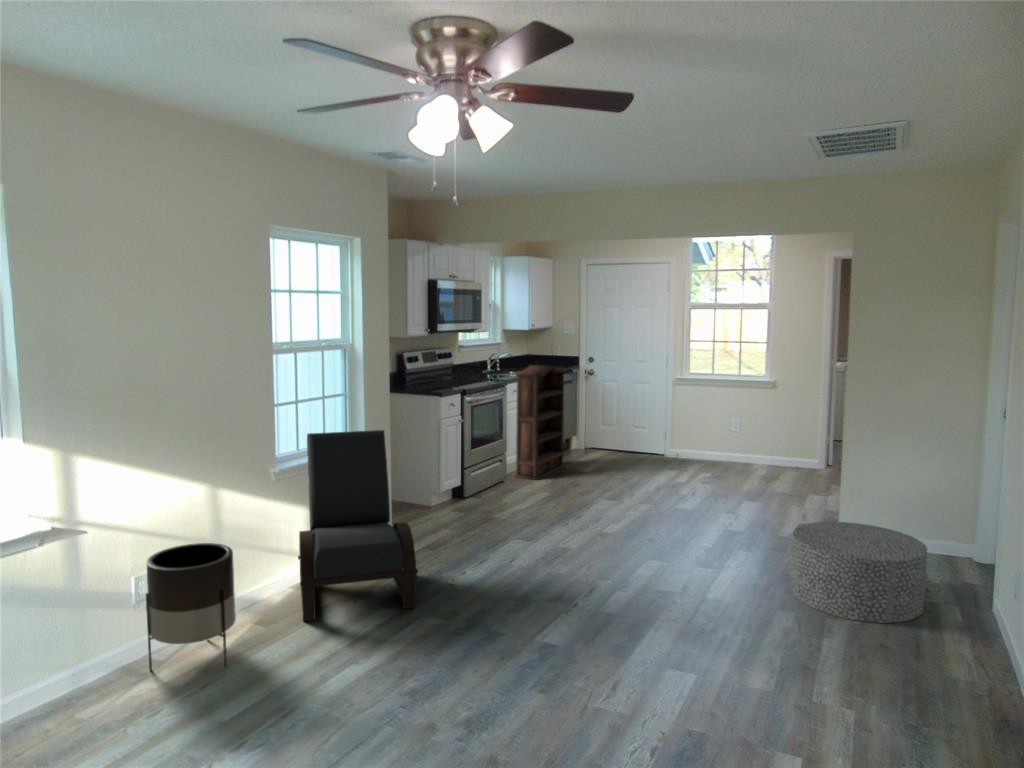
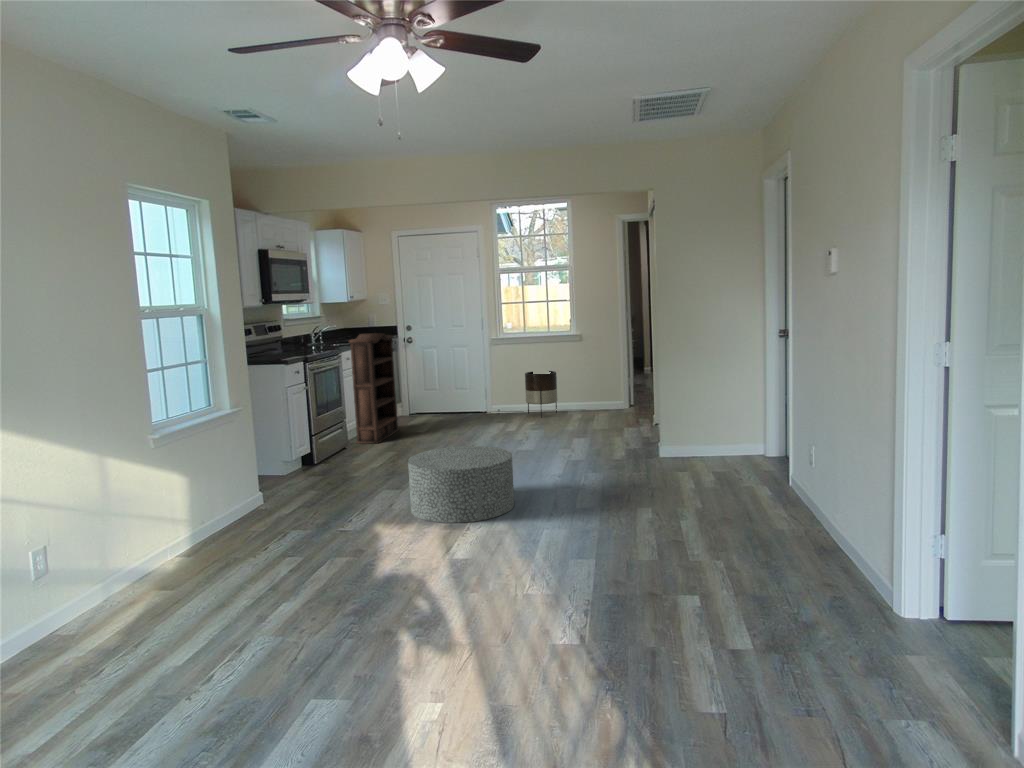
lounge chair: present [298,430,418,621] -> none [175,390,322,580]
ottoman: present [790,522,927,623] -> present [408,446,514,523]
planter: present [146,543,236,670] -> present [525,371,557,418]

